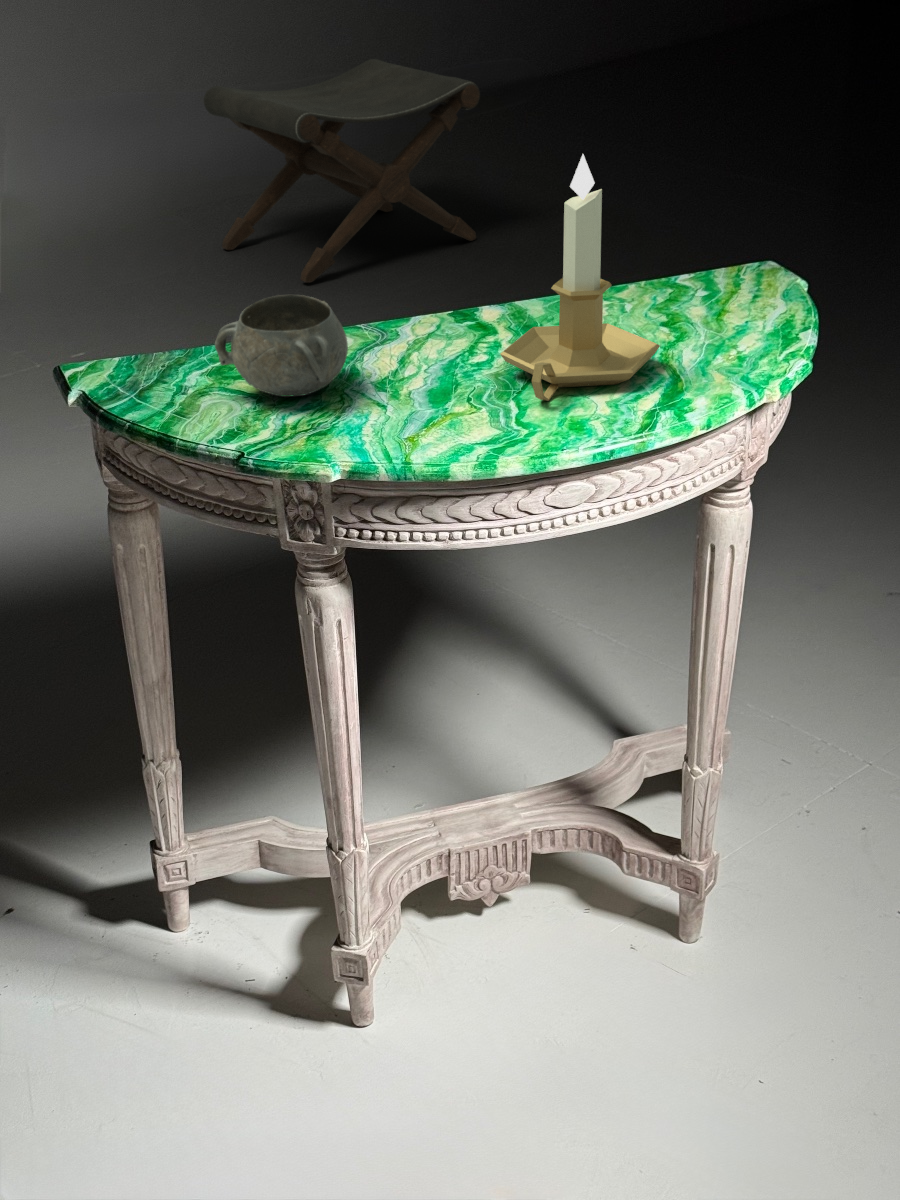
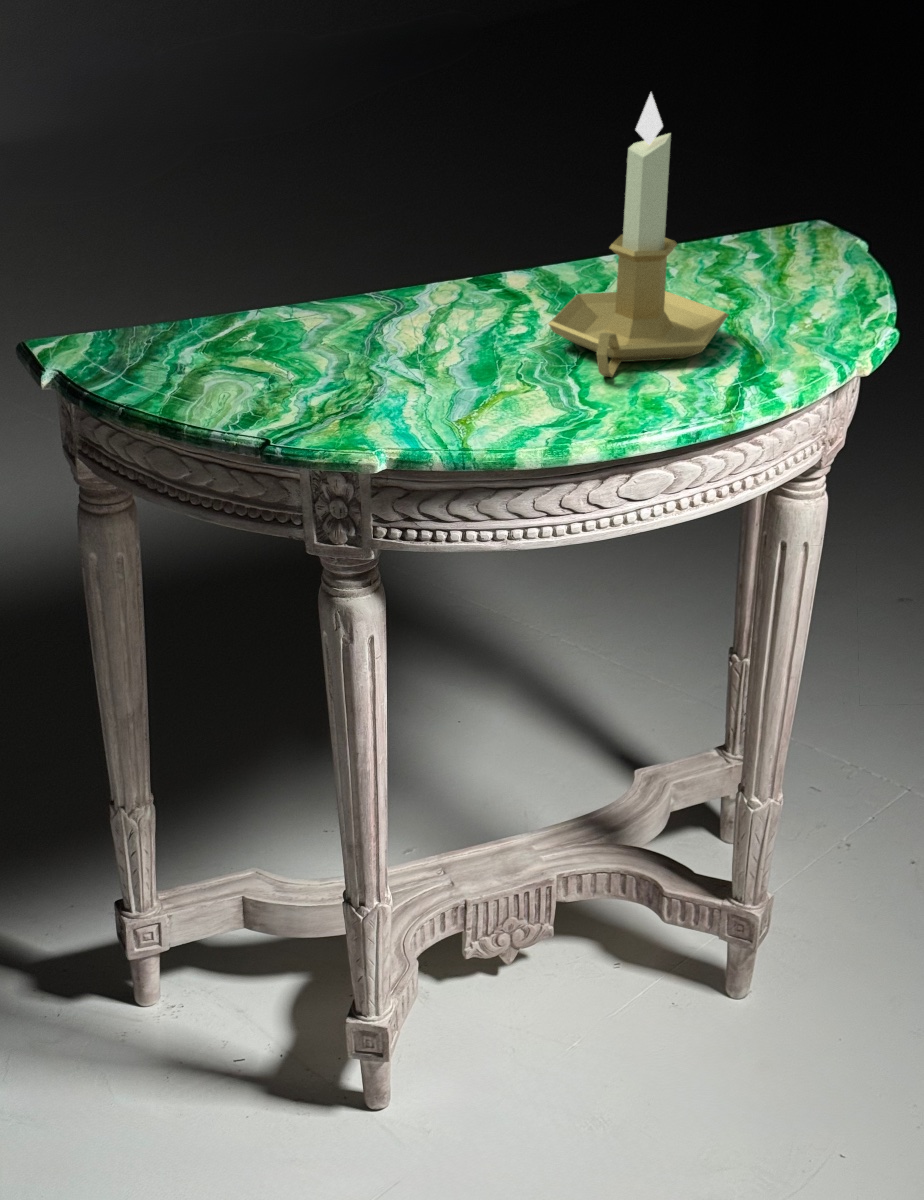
footstool: present [204,59,480,283] -> none [91,6,405,257]
decorative bowl: present [215,295,348,397] -> none [218,254,373,373]

